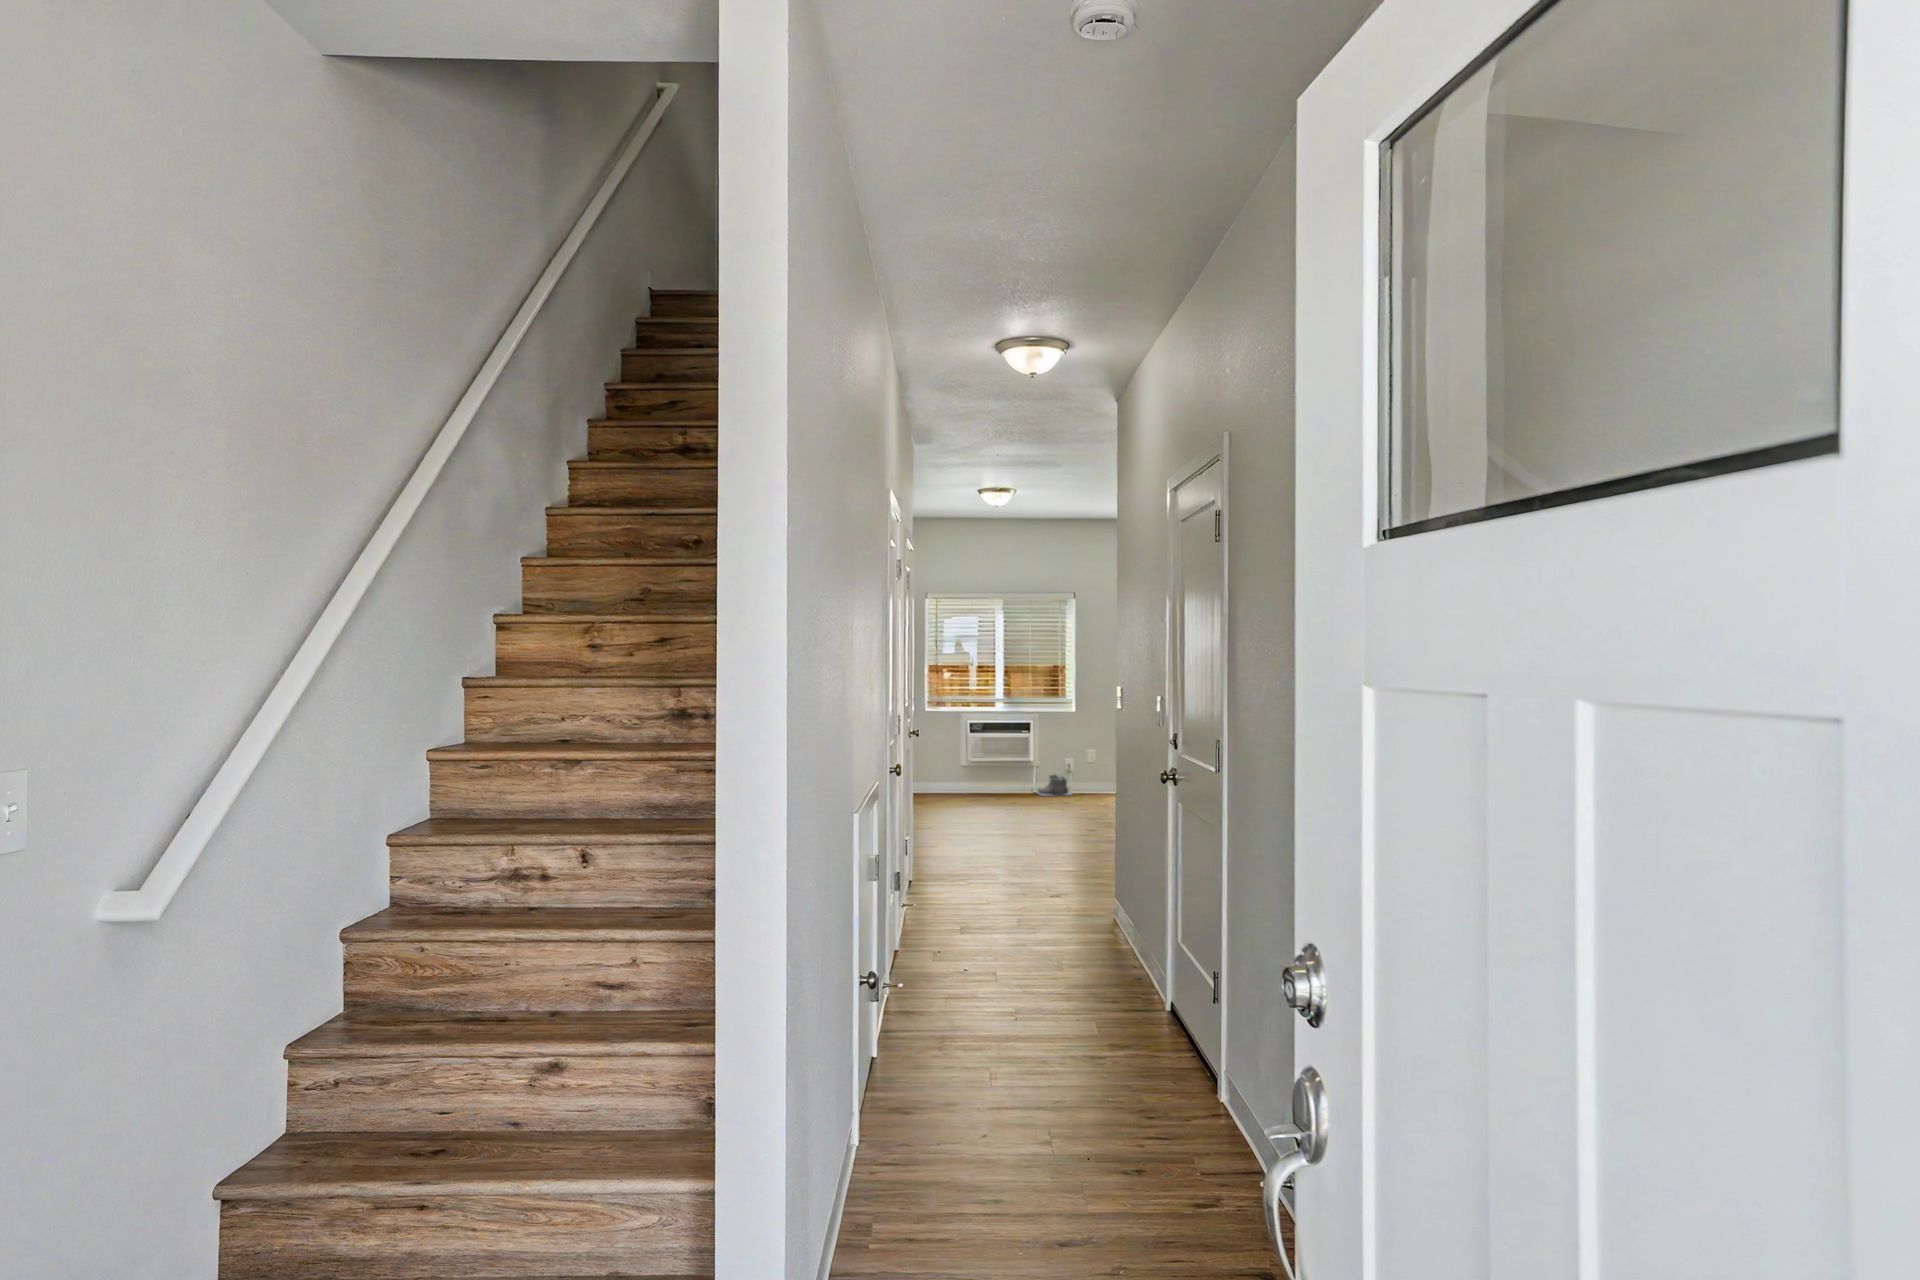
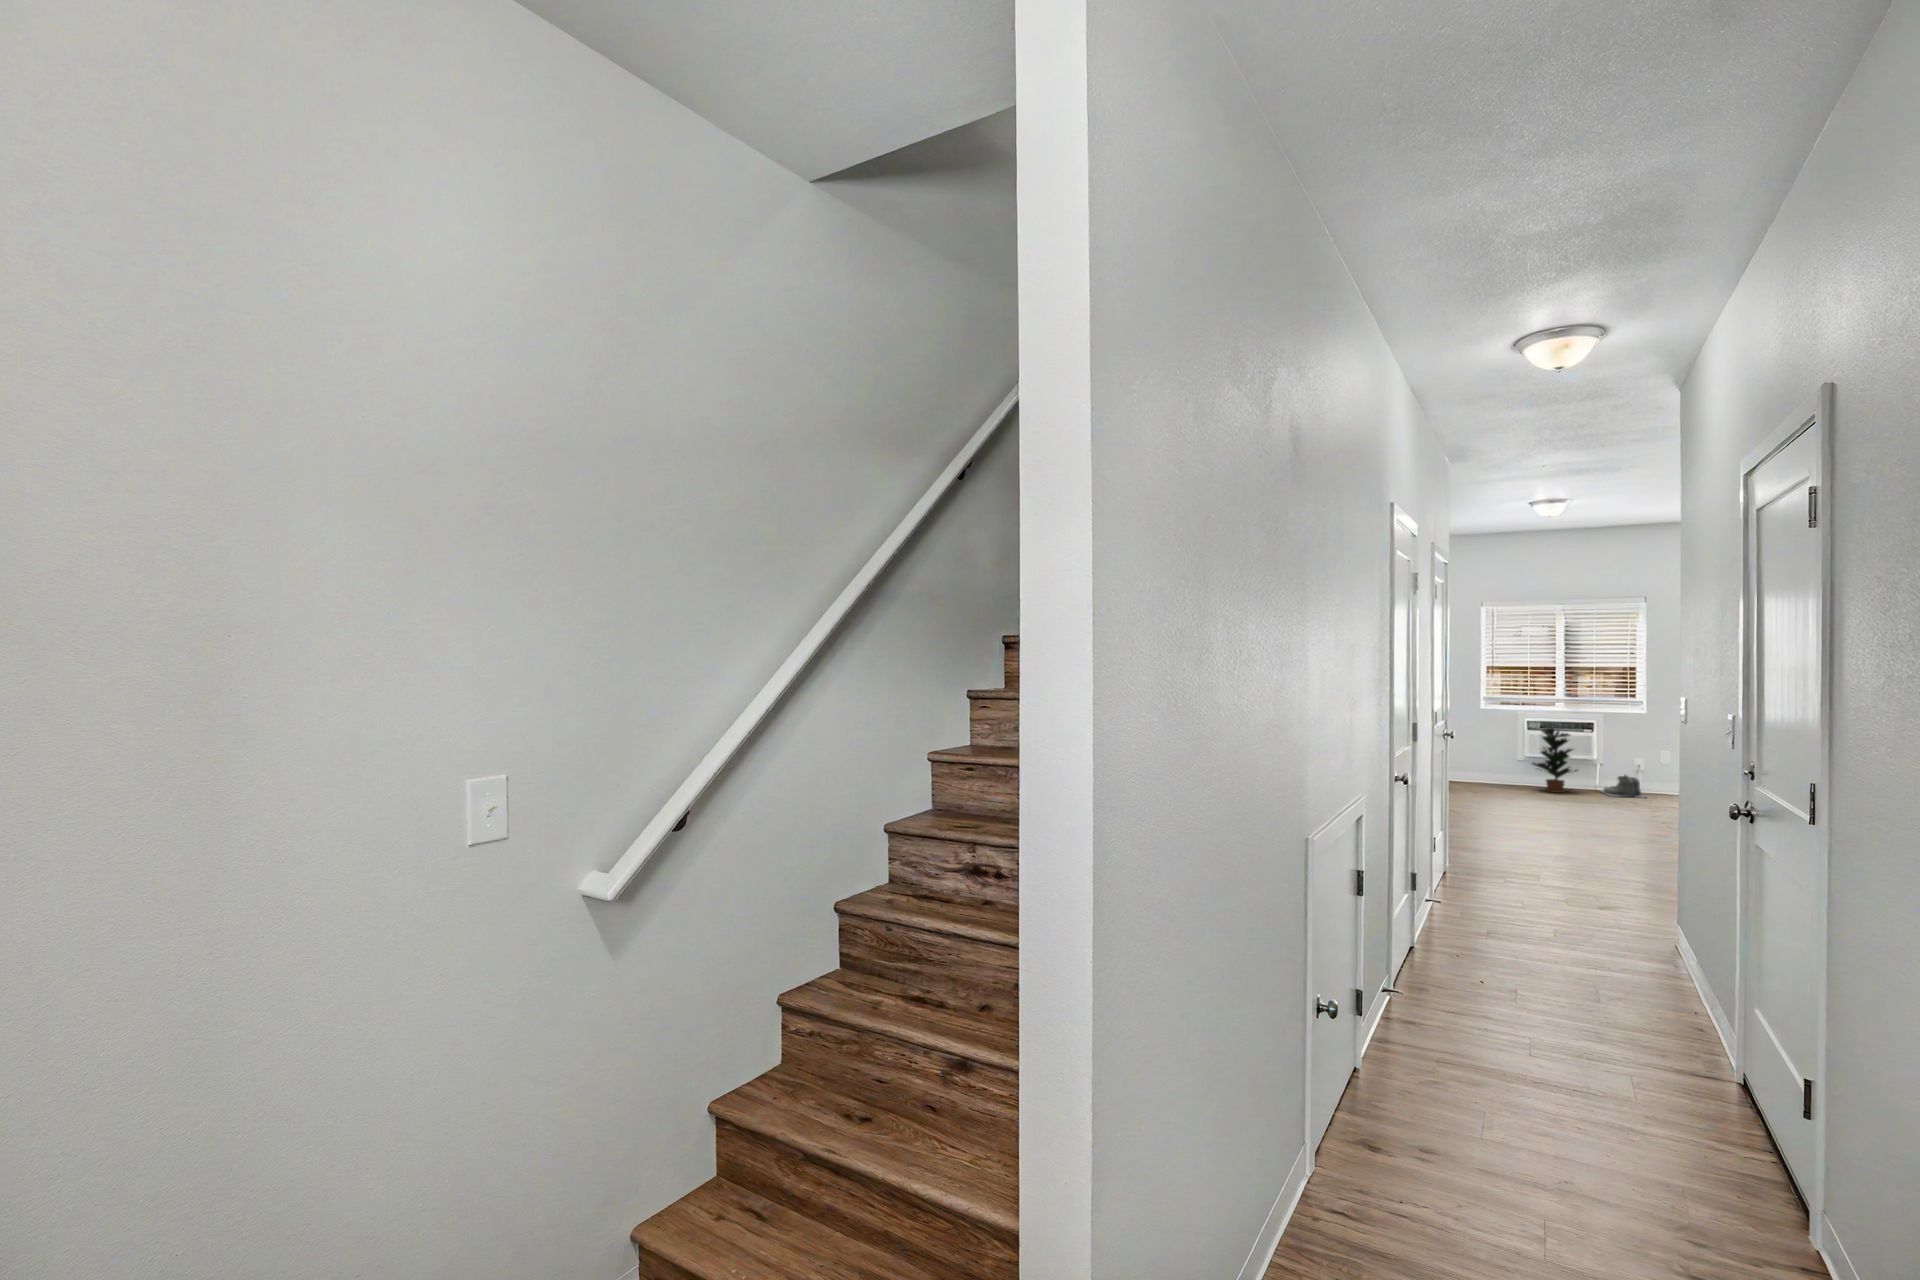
potted plant: none [975,730,1017,797] -> present [1533,728,1577,793]

